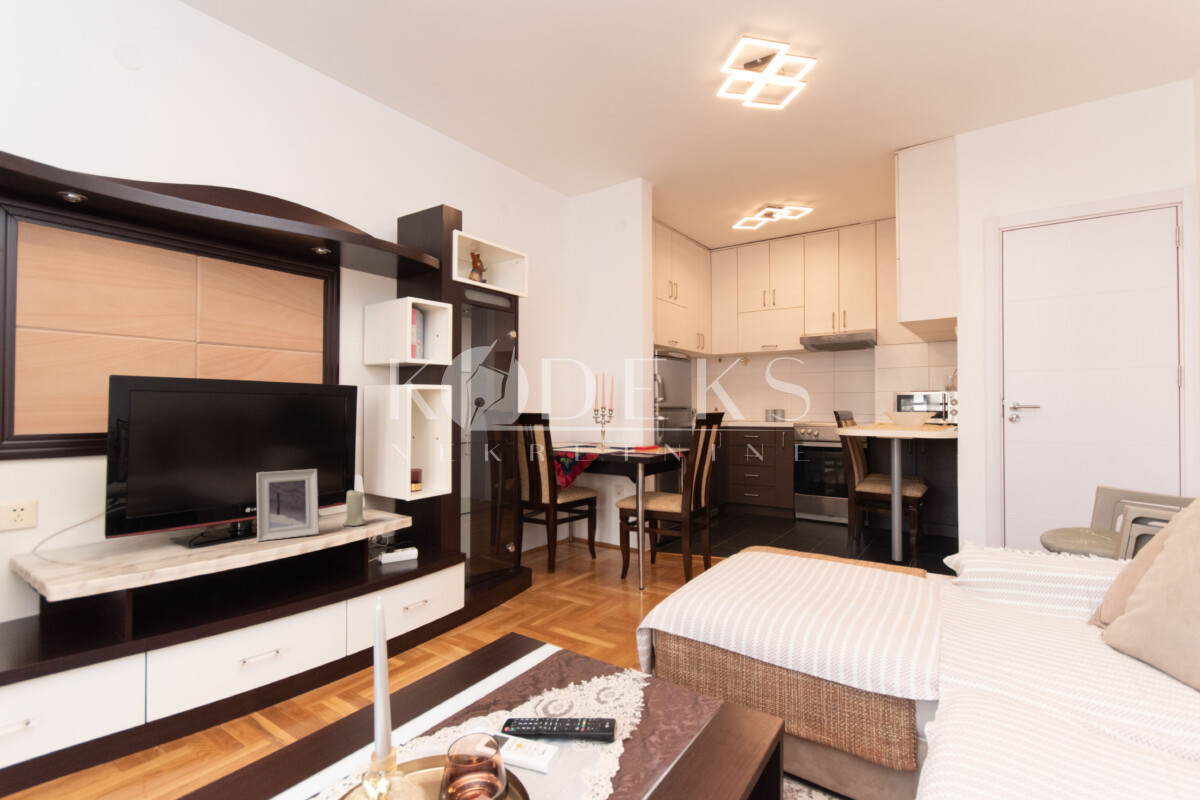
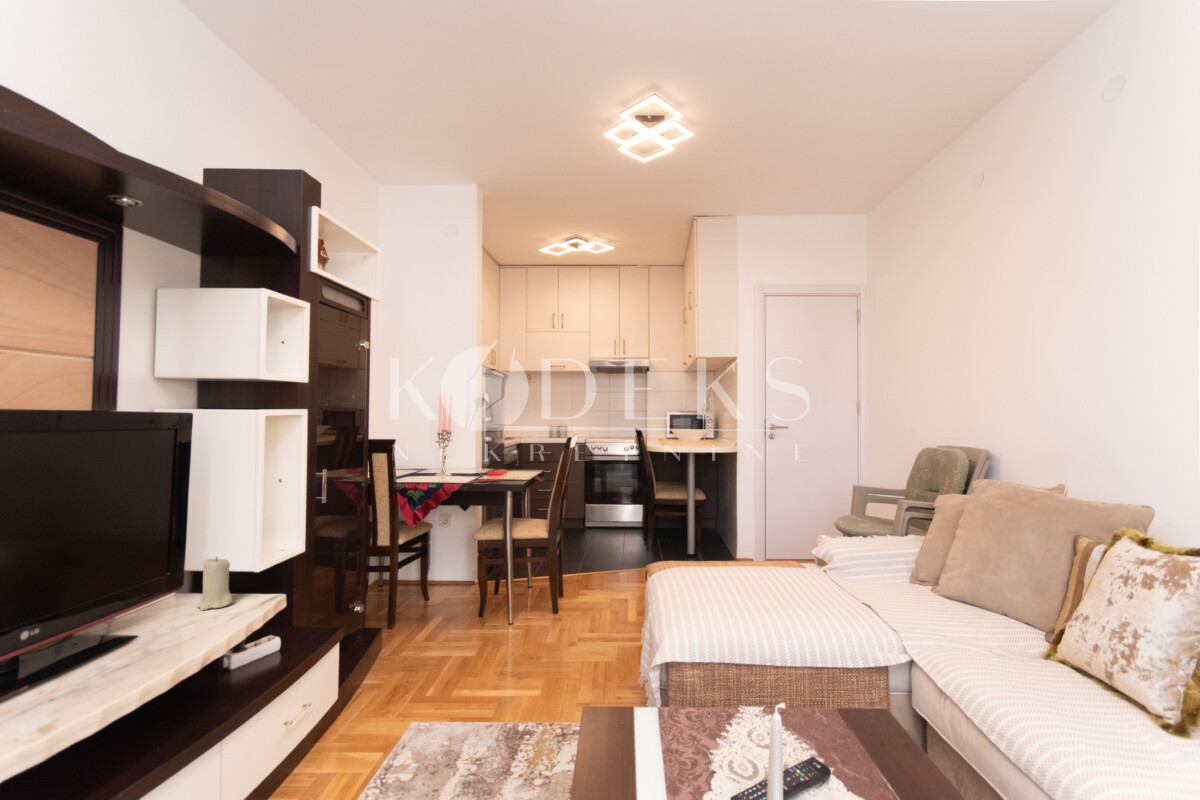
picture frame: present [257,469,319,541] -> none [90,536,189,658]

